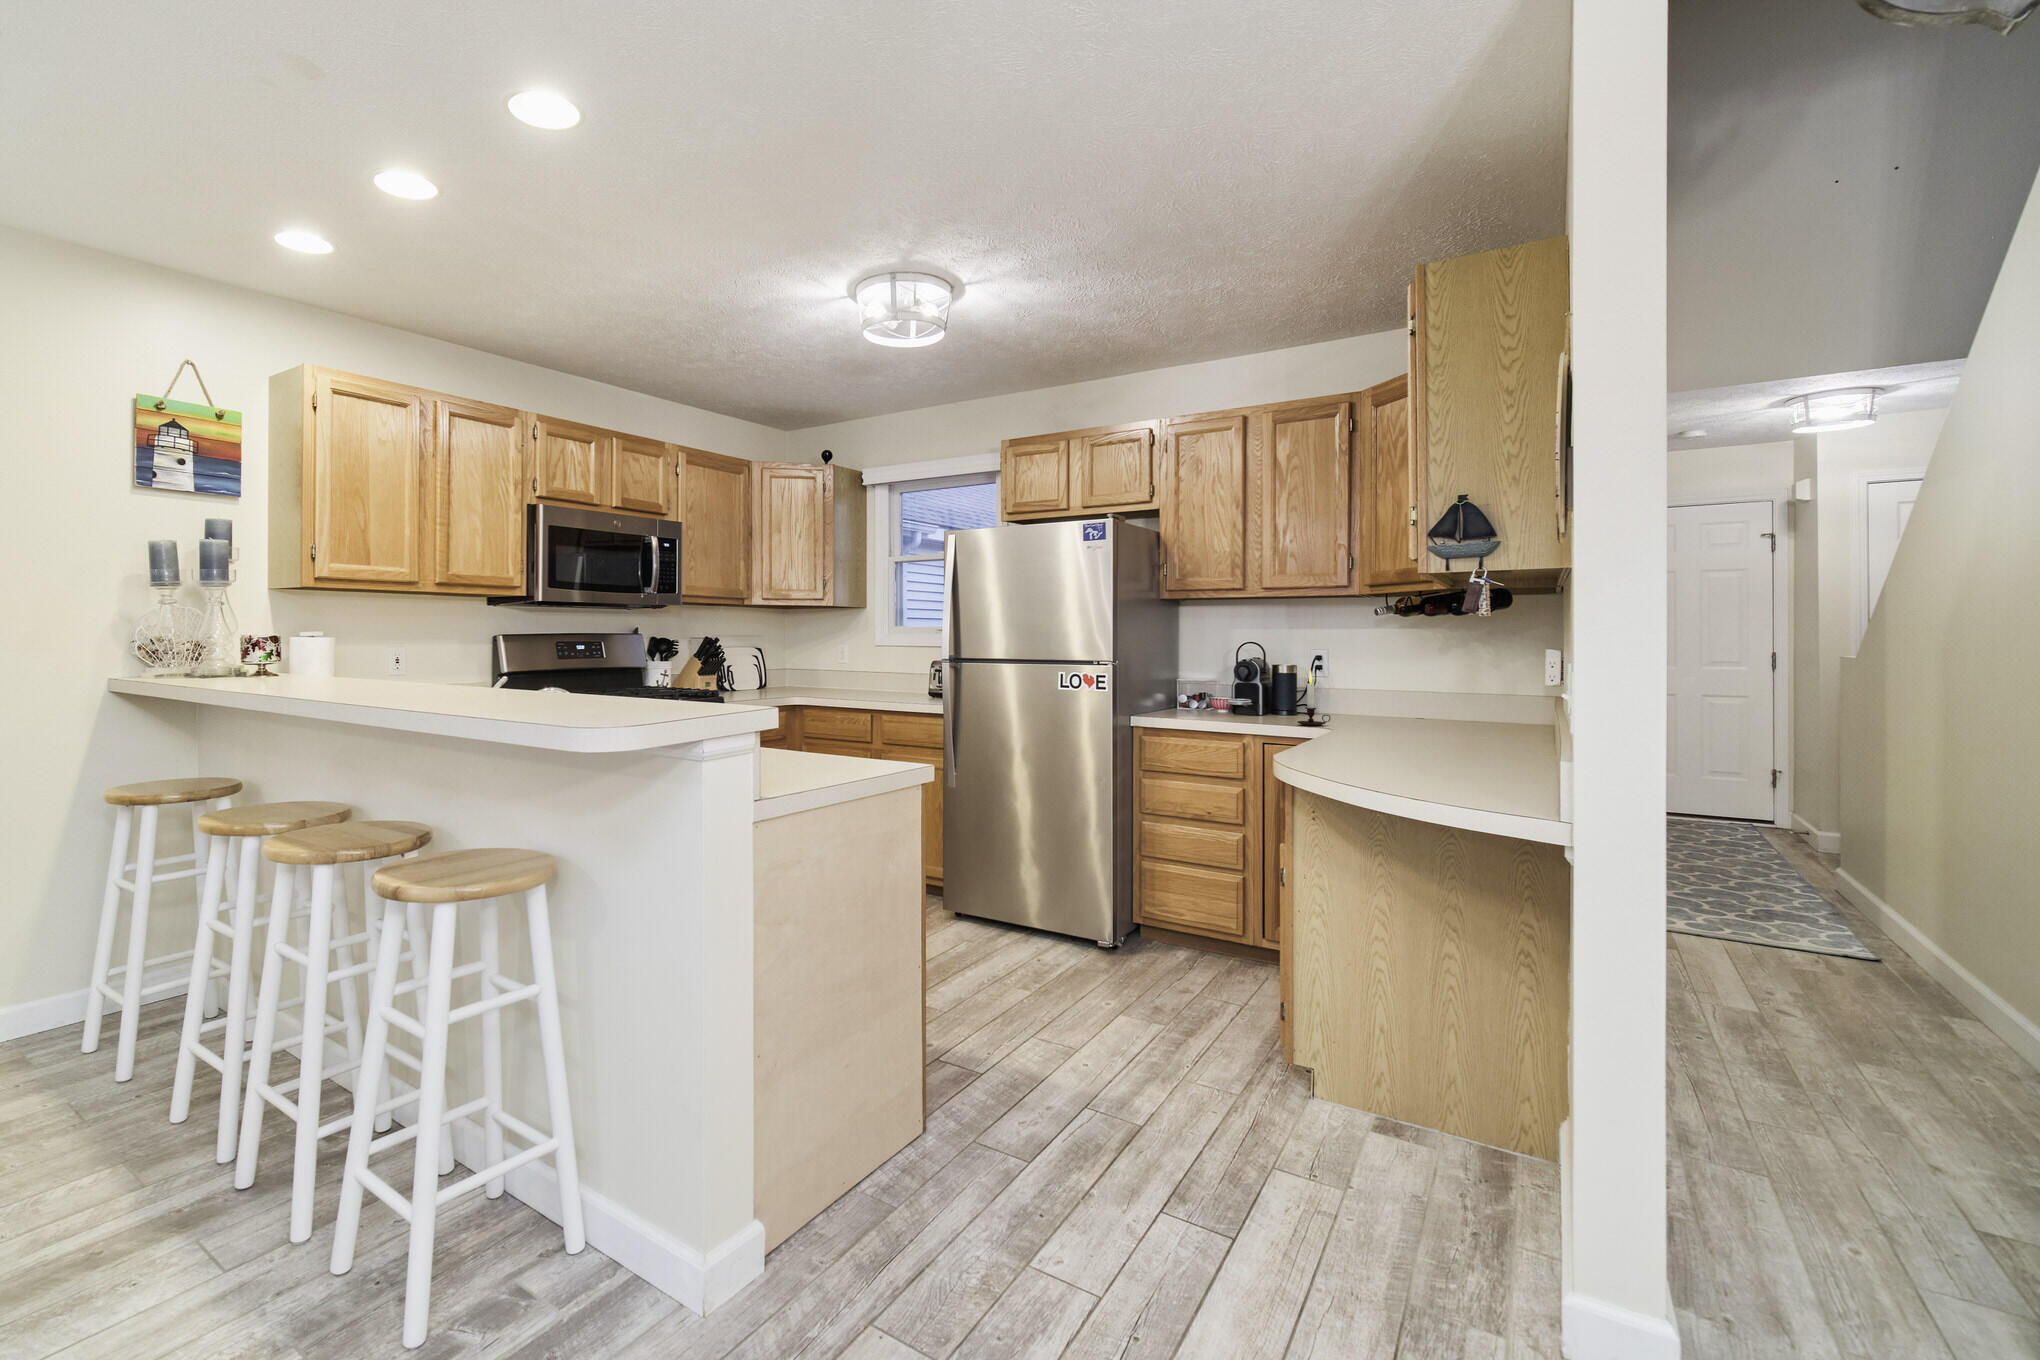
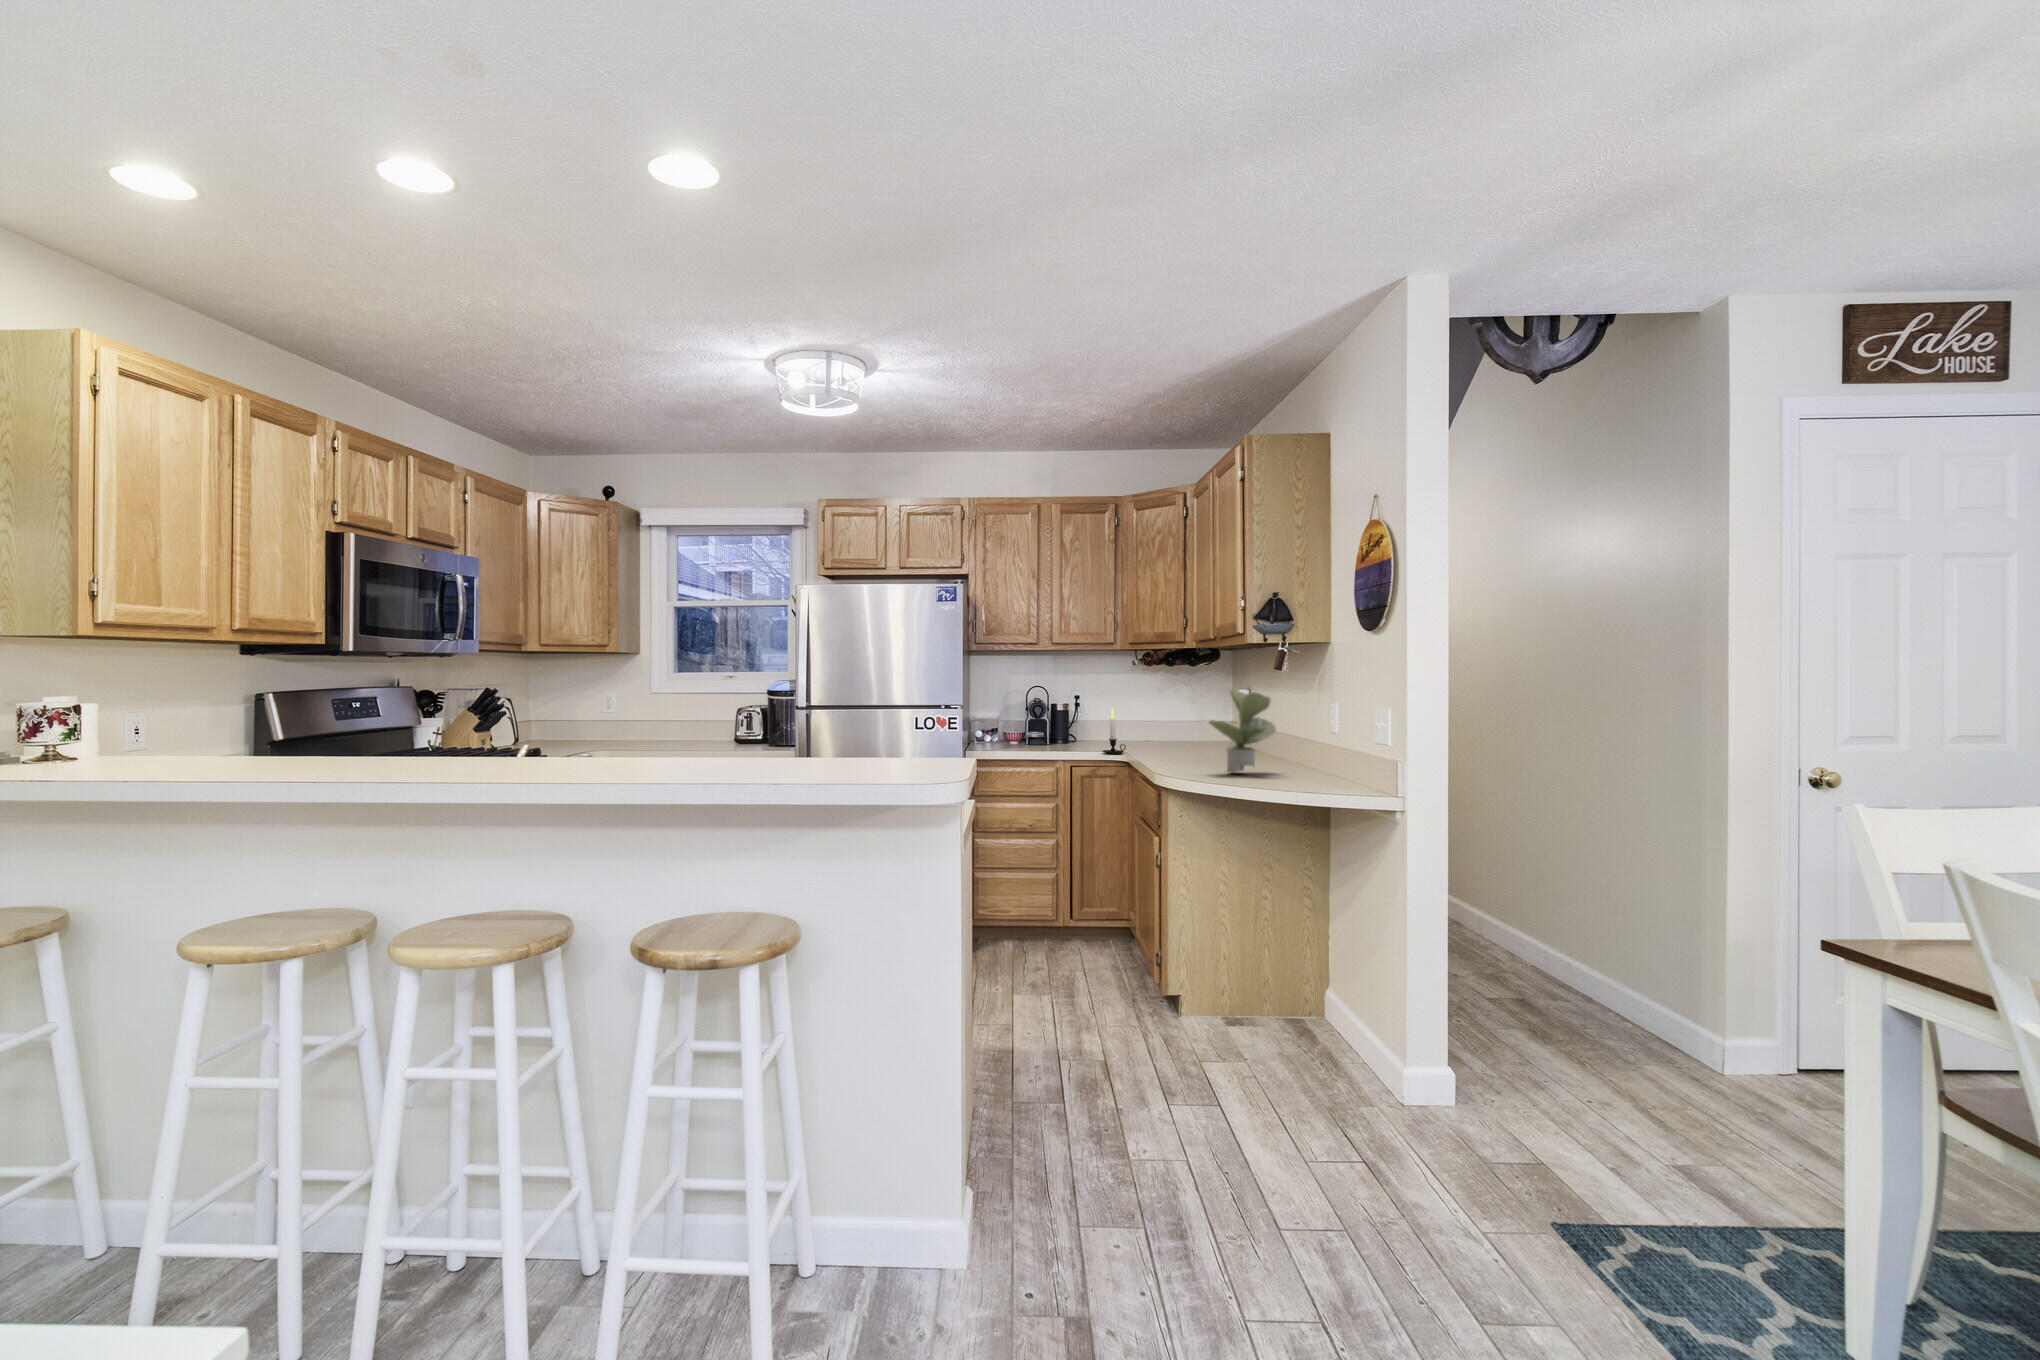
potted plant: none [1340,644,1439,751] -> present [1209,690,1276,773]

